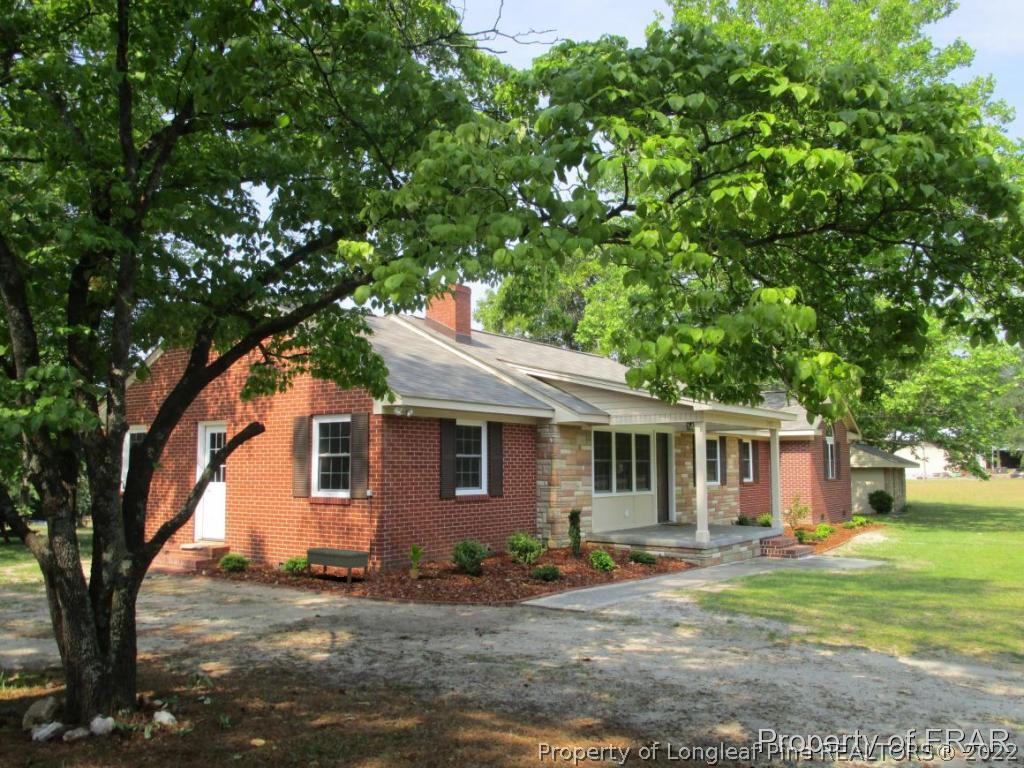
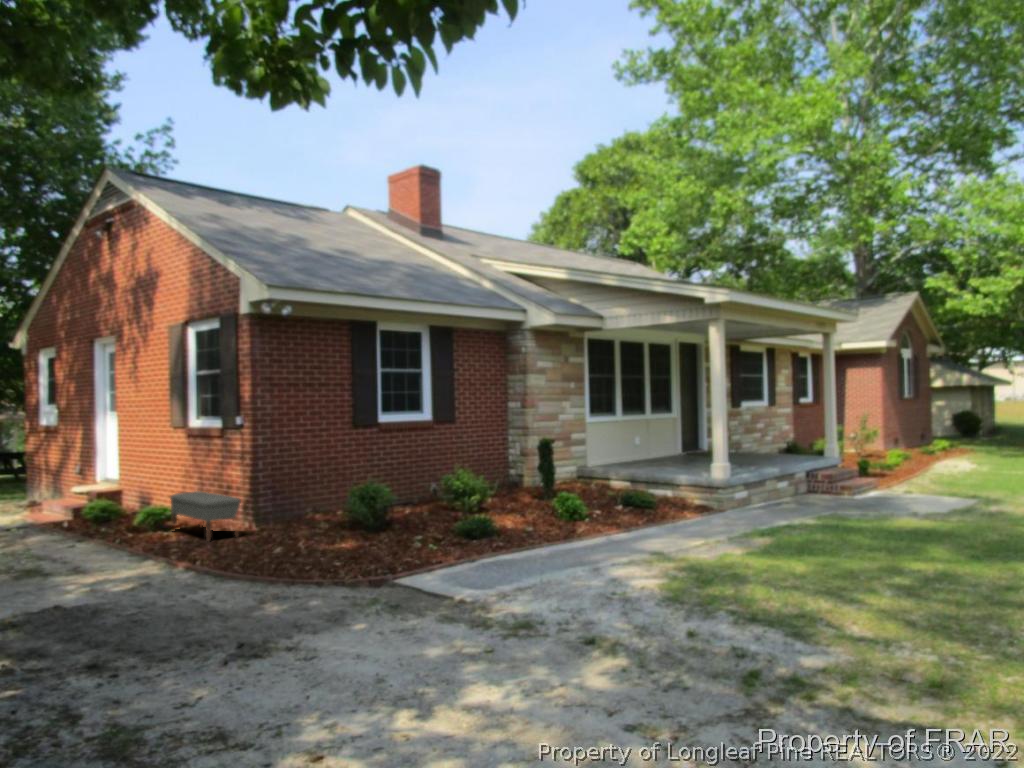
potted plant: present [408,543,424,579] -> none [285,485,323,534]

